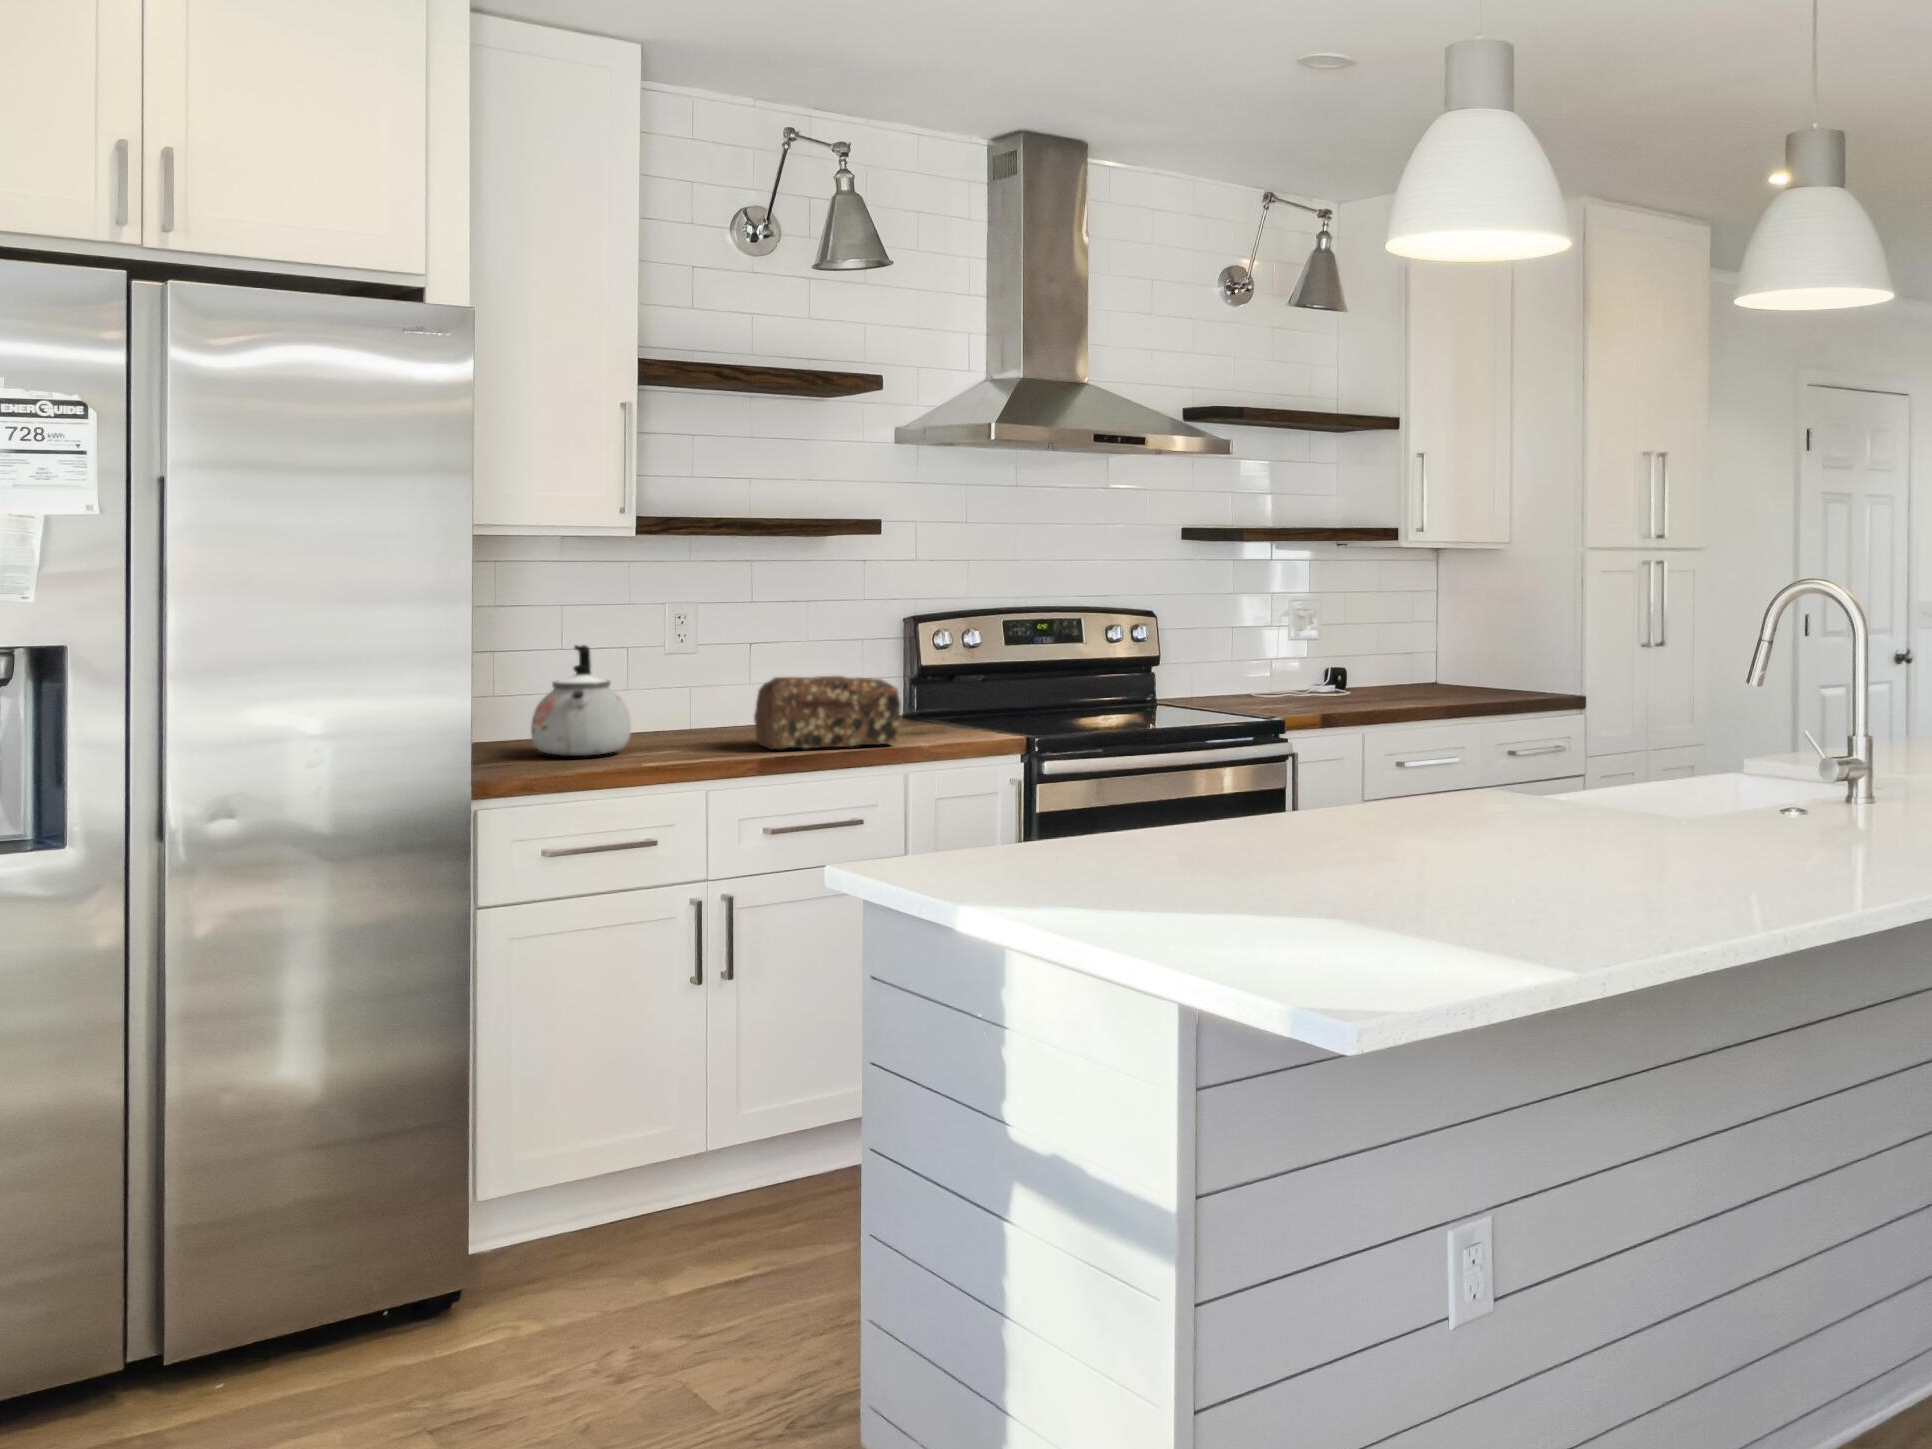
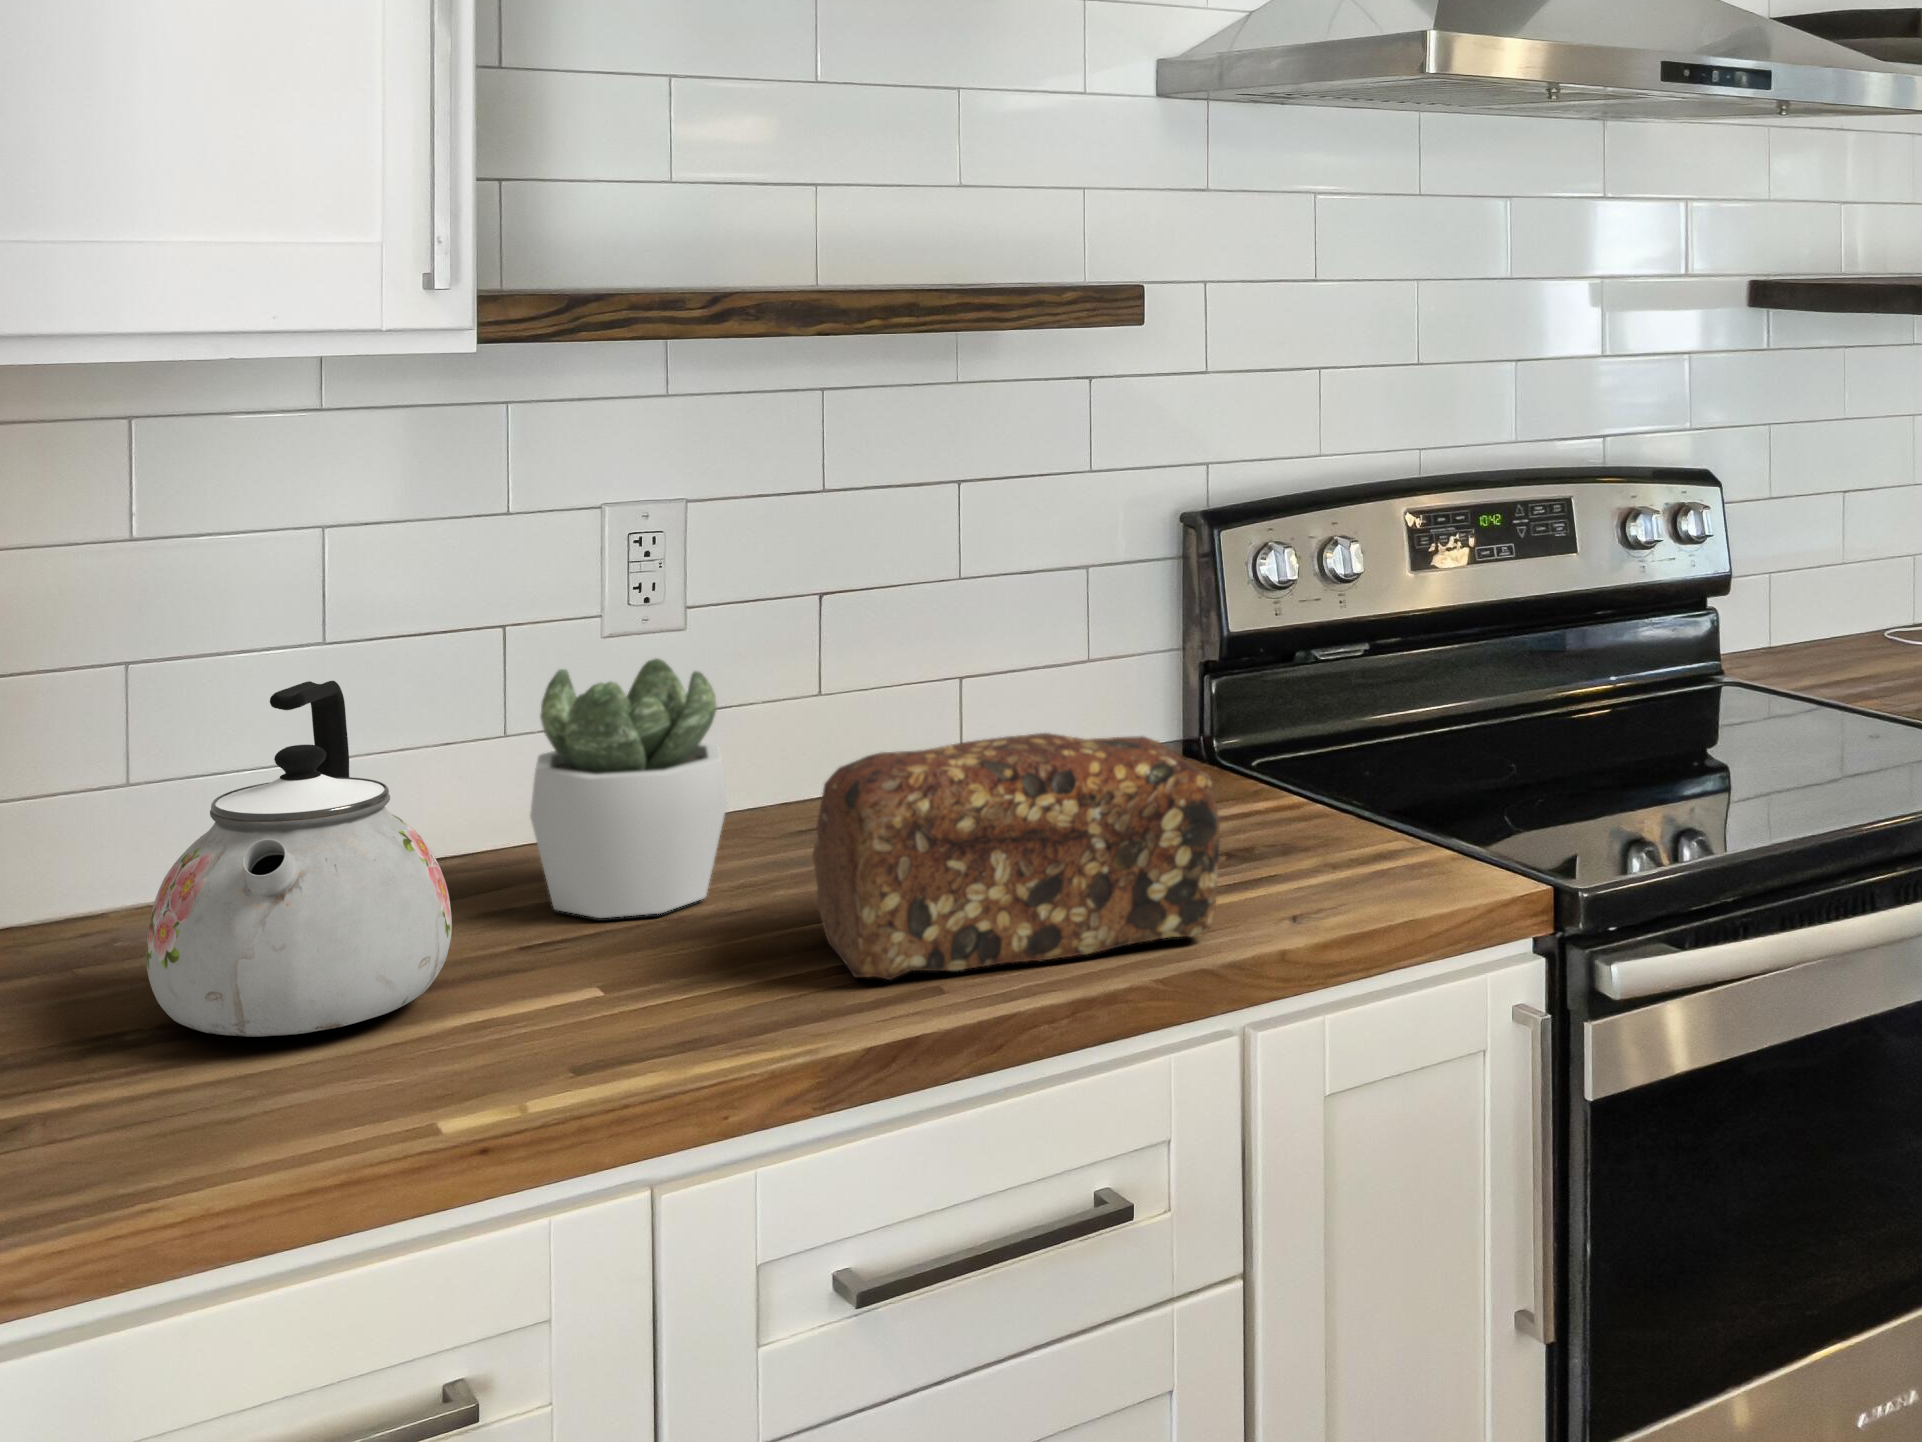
succulent plant: none [647,654,721,741] -> present [530,659,727,918]

